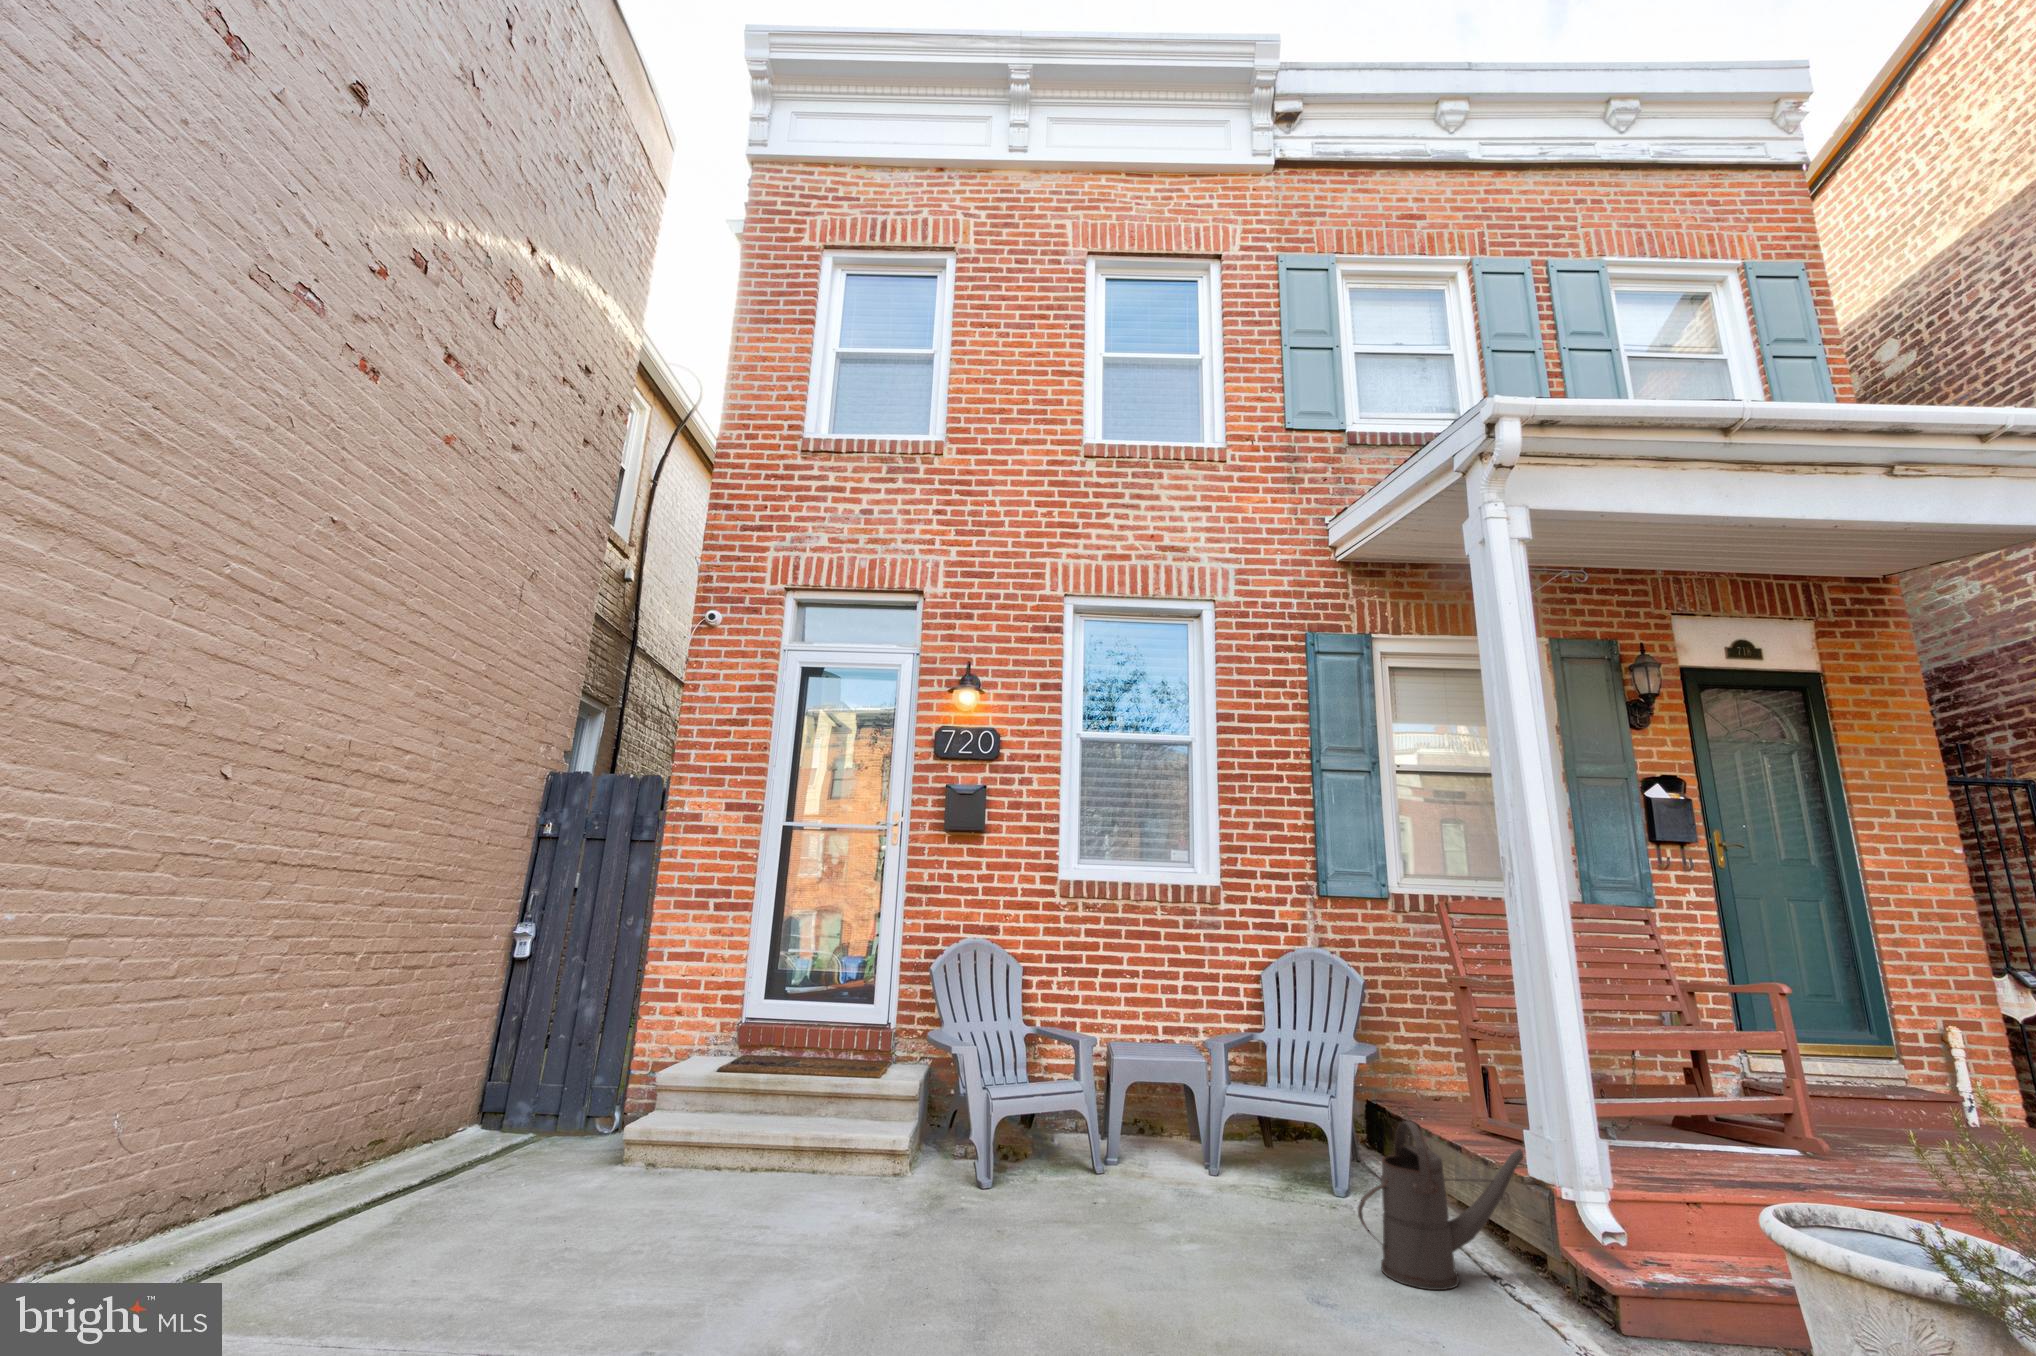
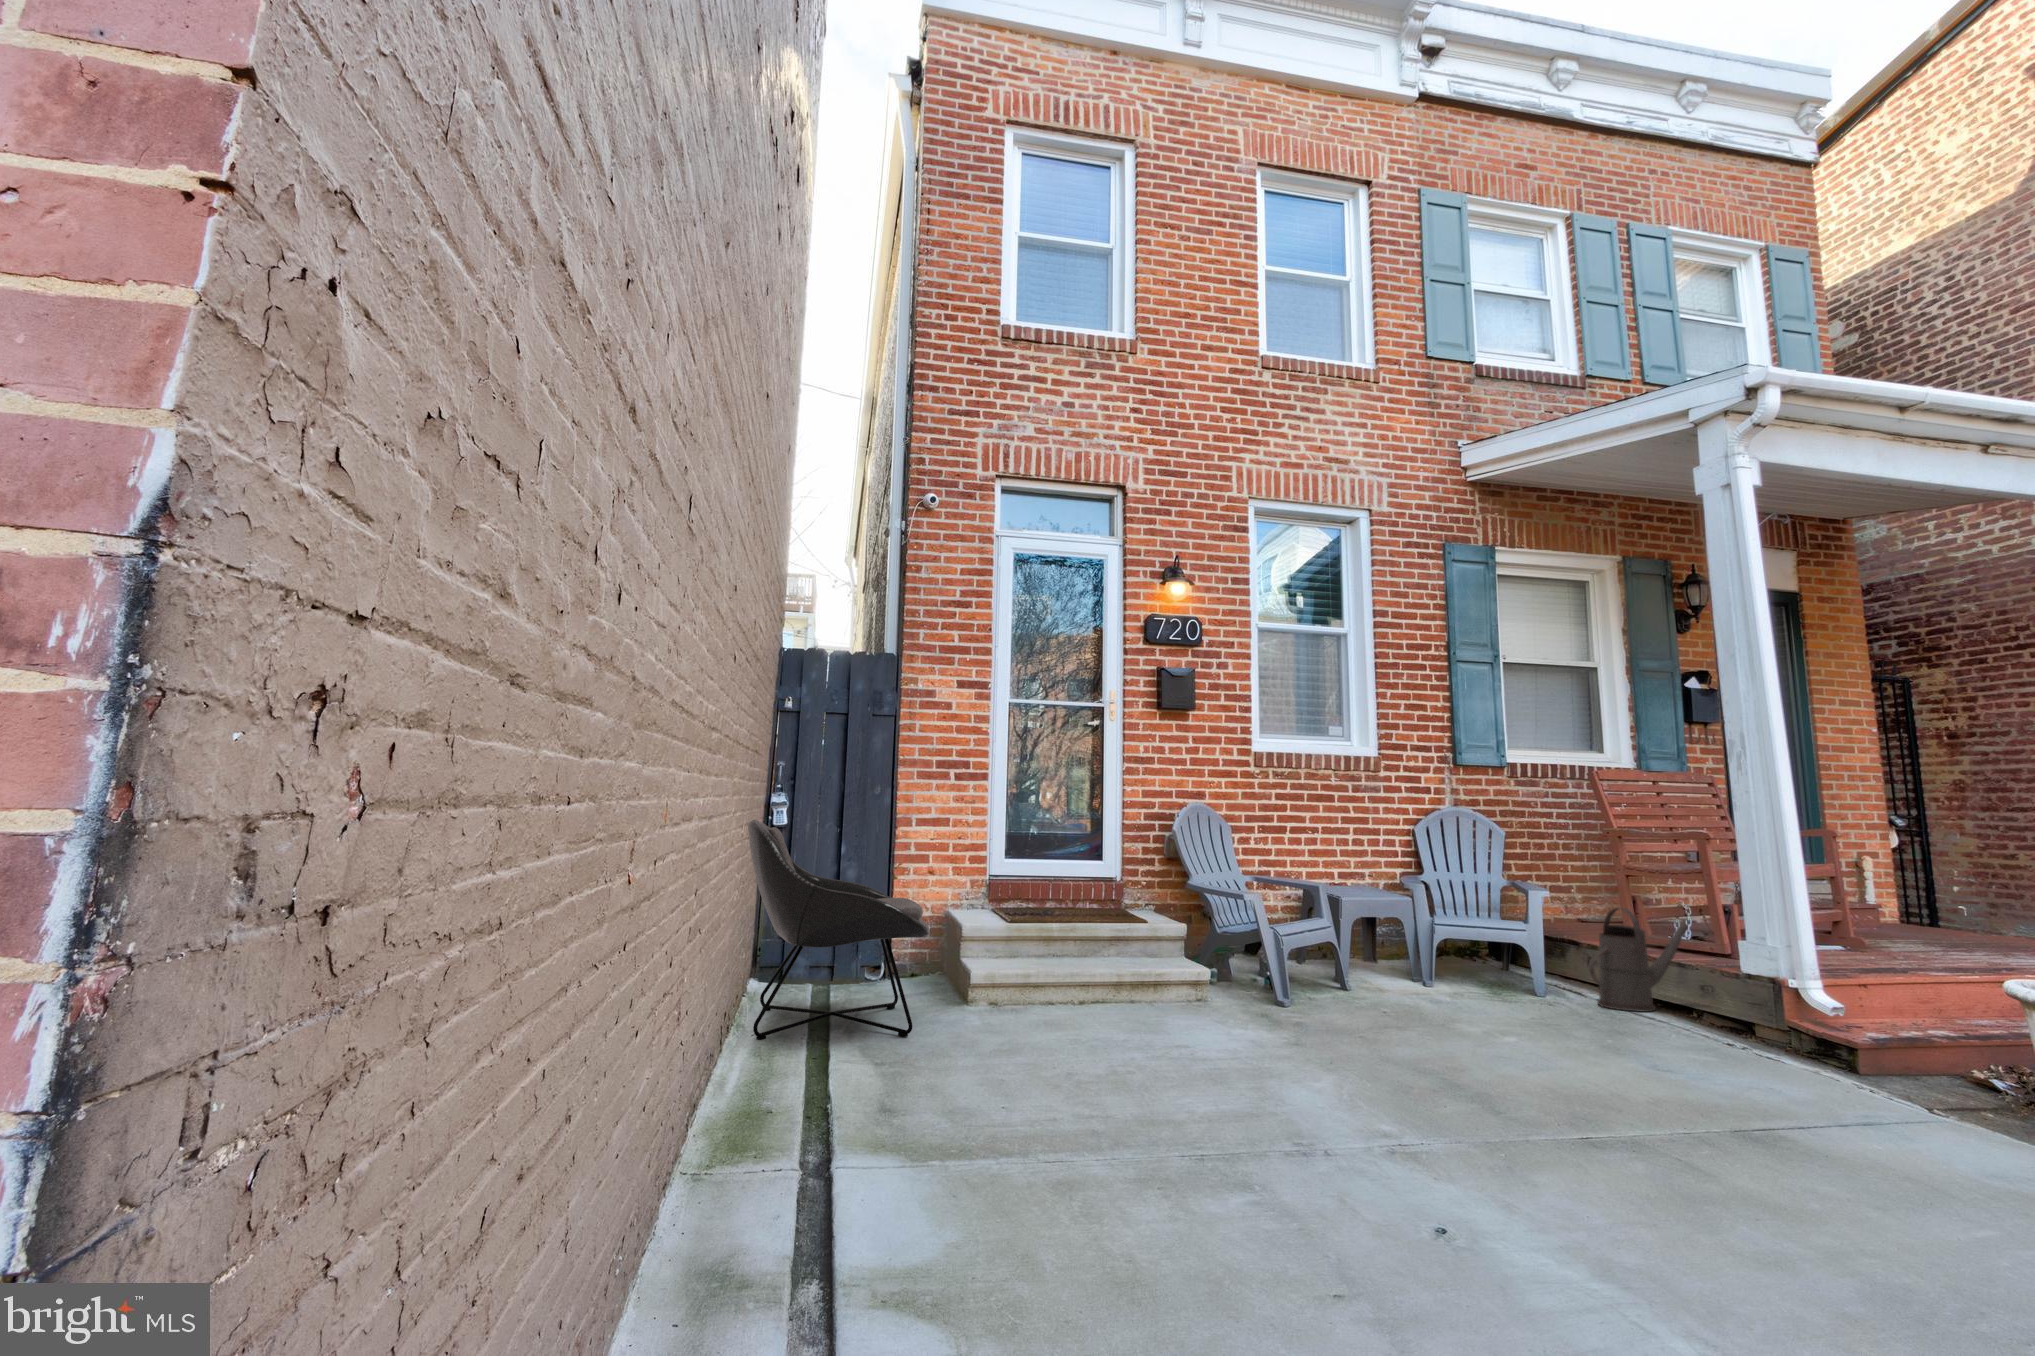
lounge chair: none [153,976,494,1266] -> present [748,820,930,1040]

